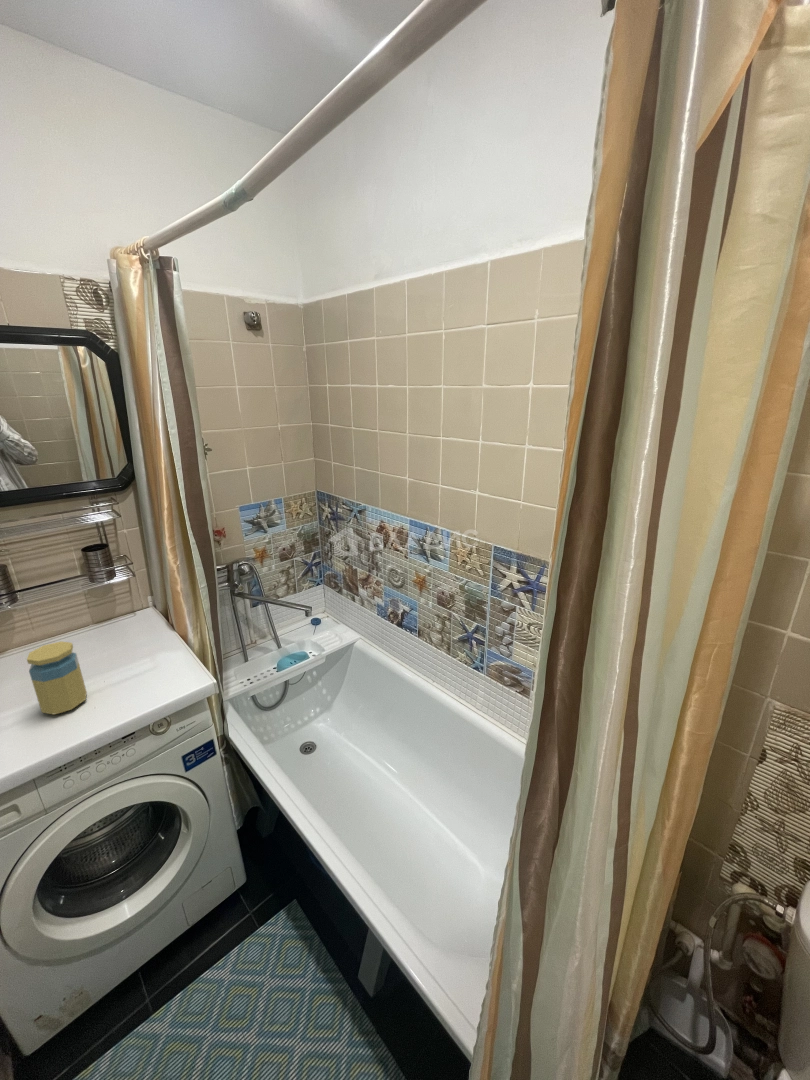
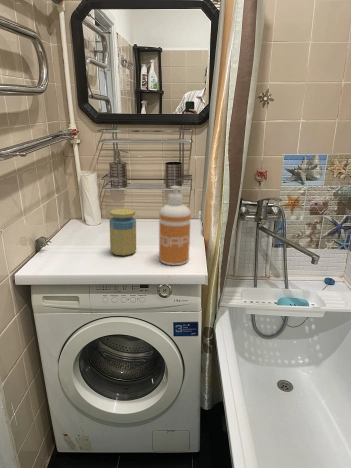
soap dispenser: none [121,591,178,694] -> present [159,186,191,265]

